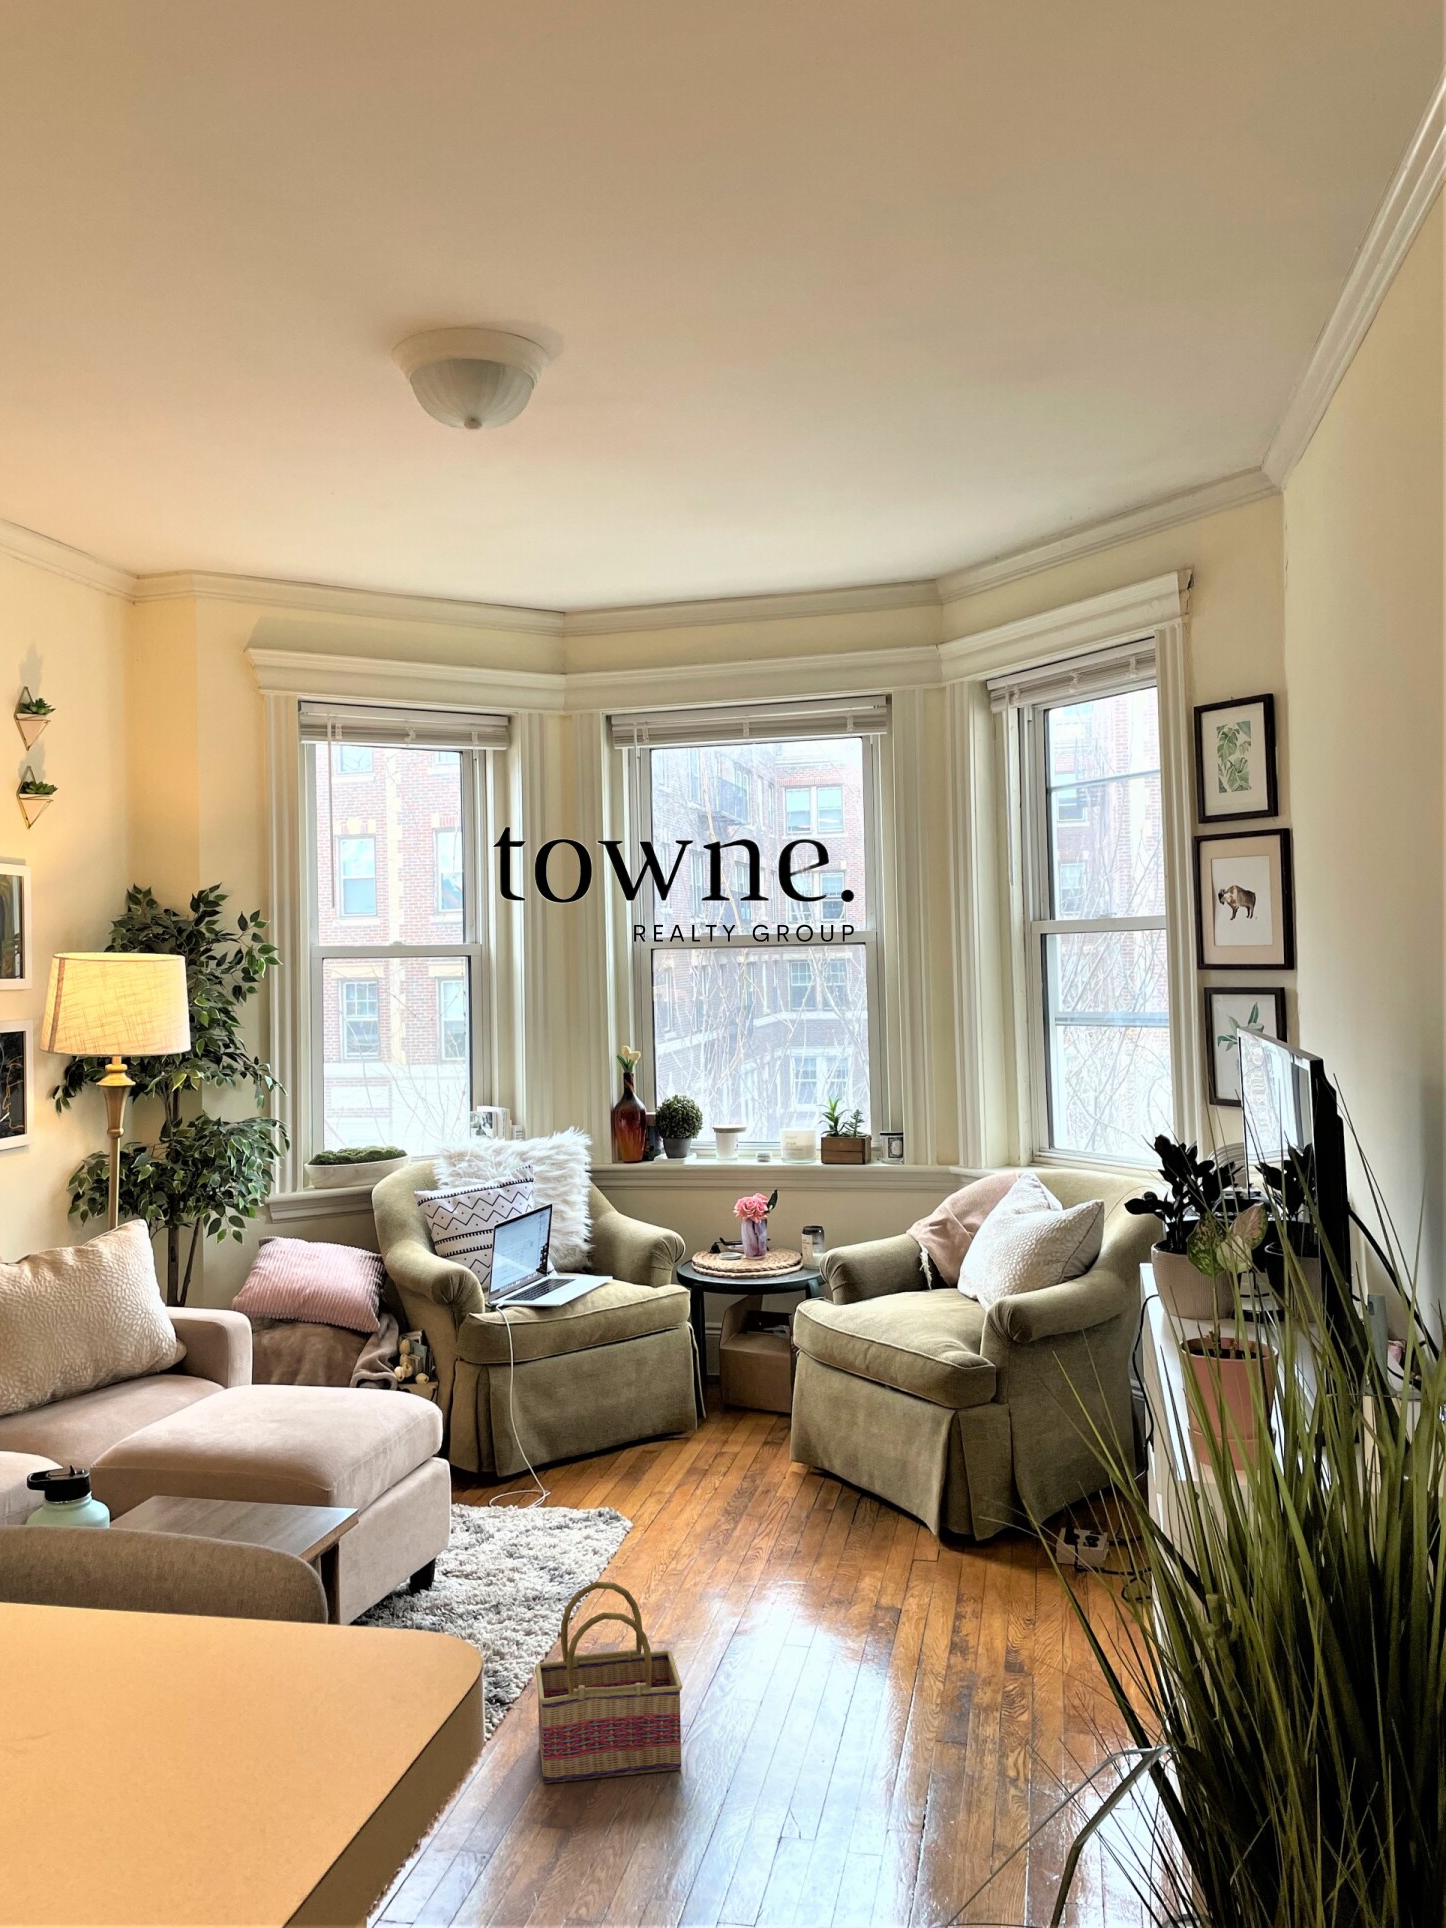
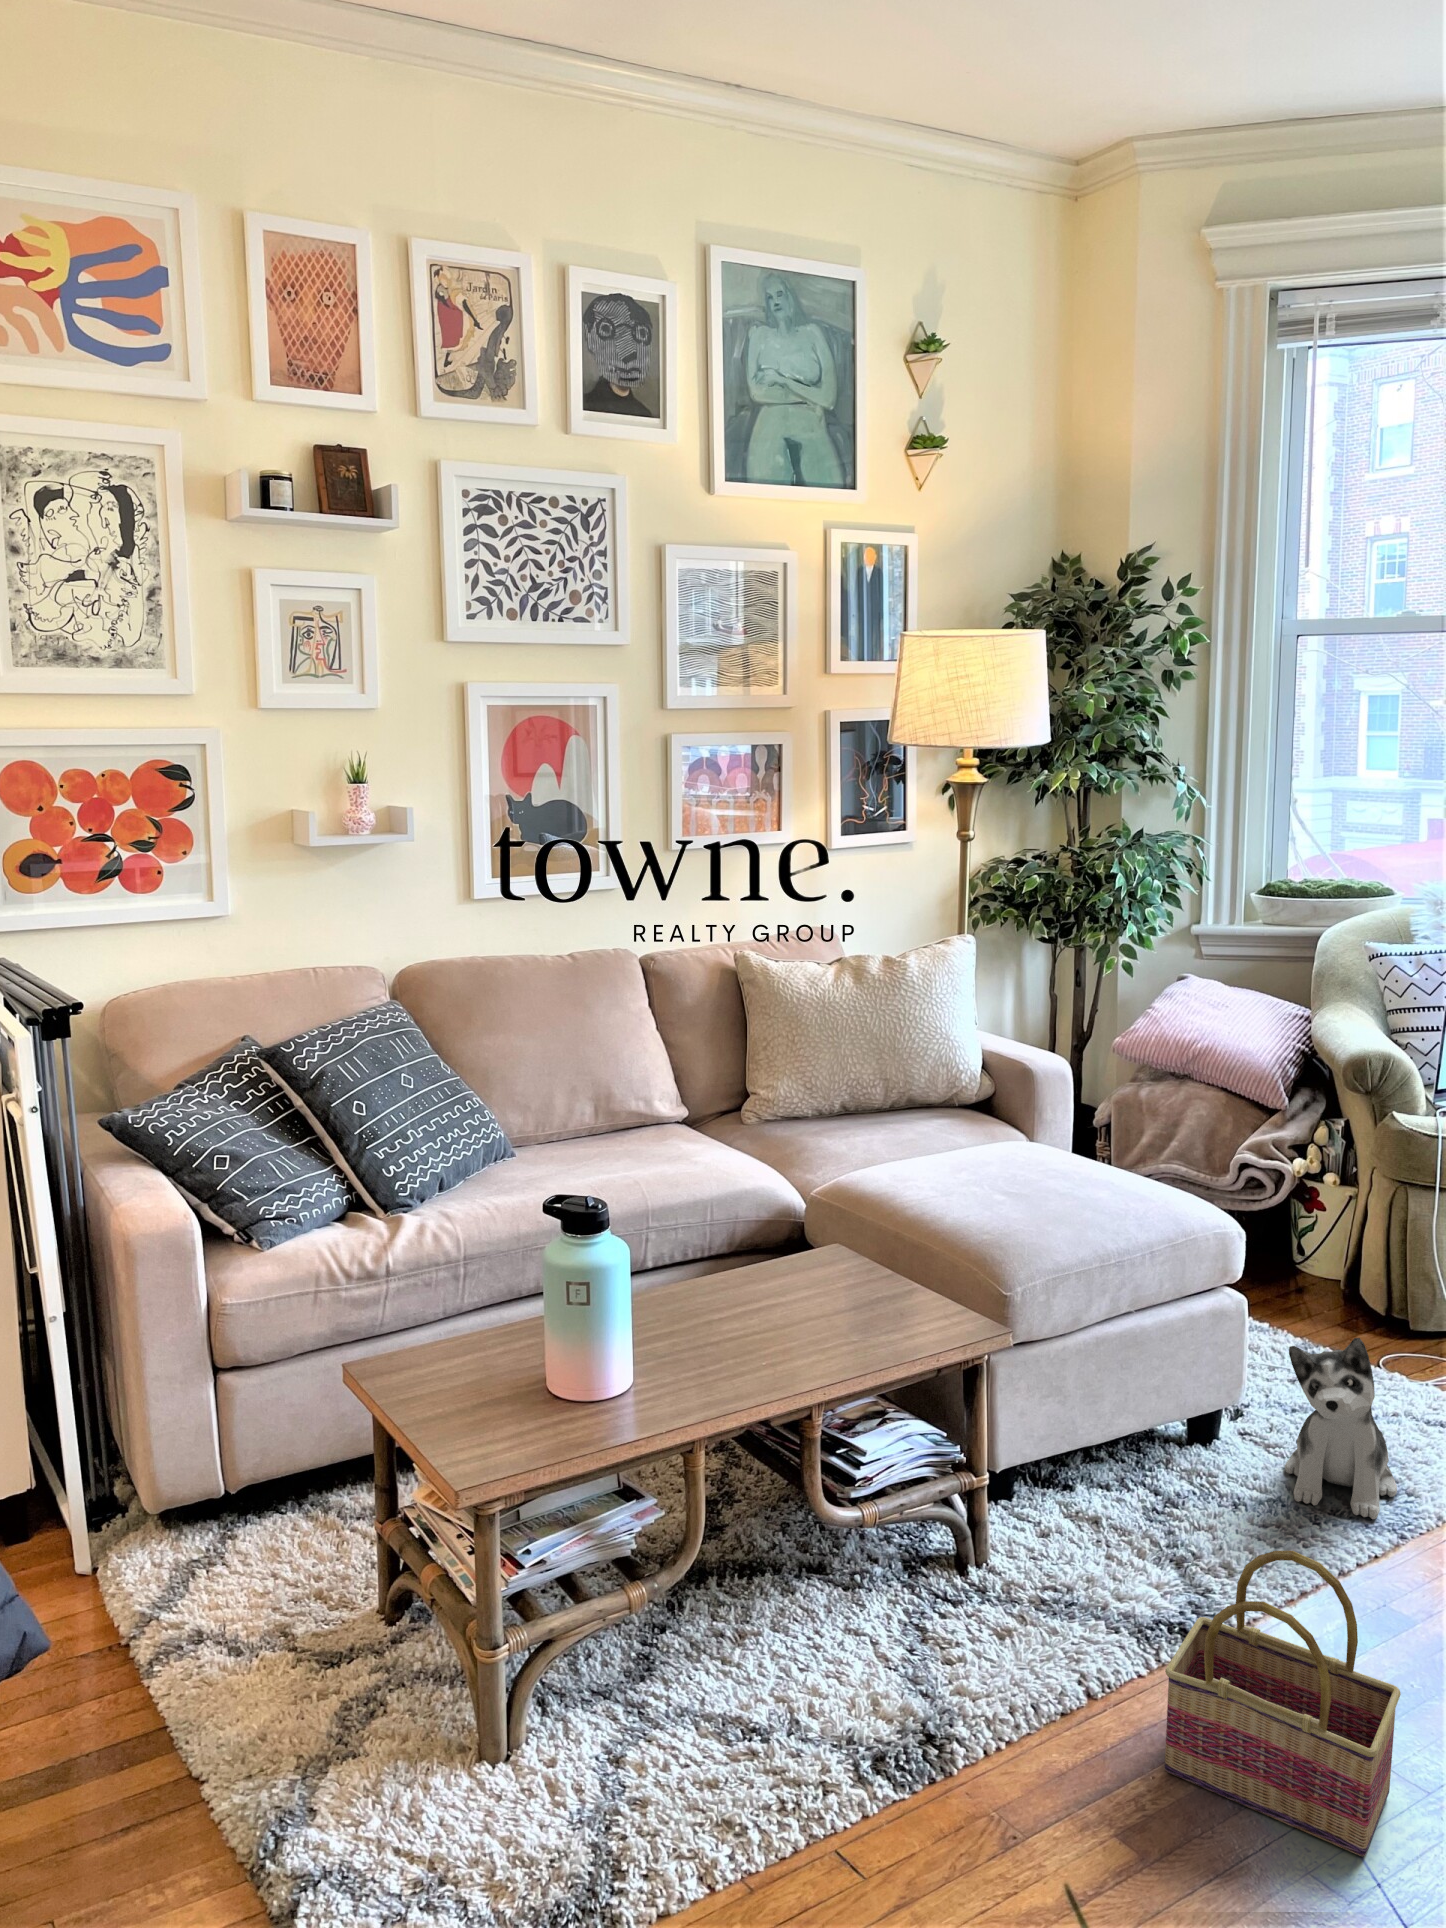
plush toy: none [485,1460,562,1602] -> present [1285,1338,1397,1519]

